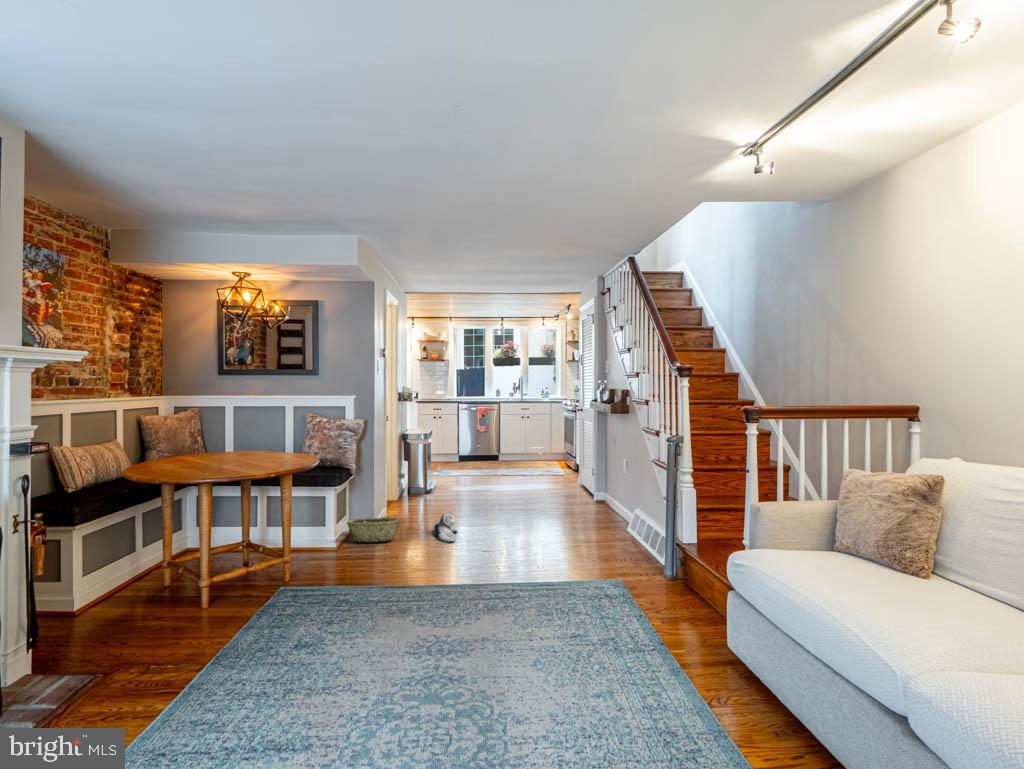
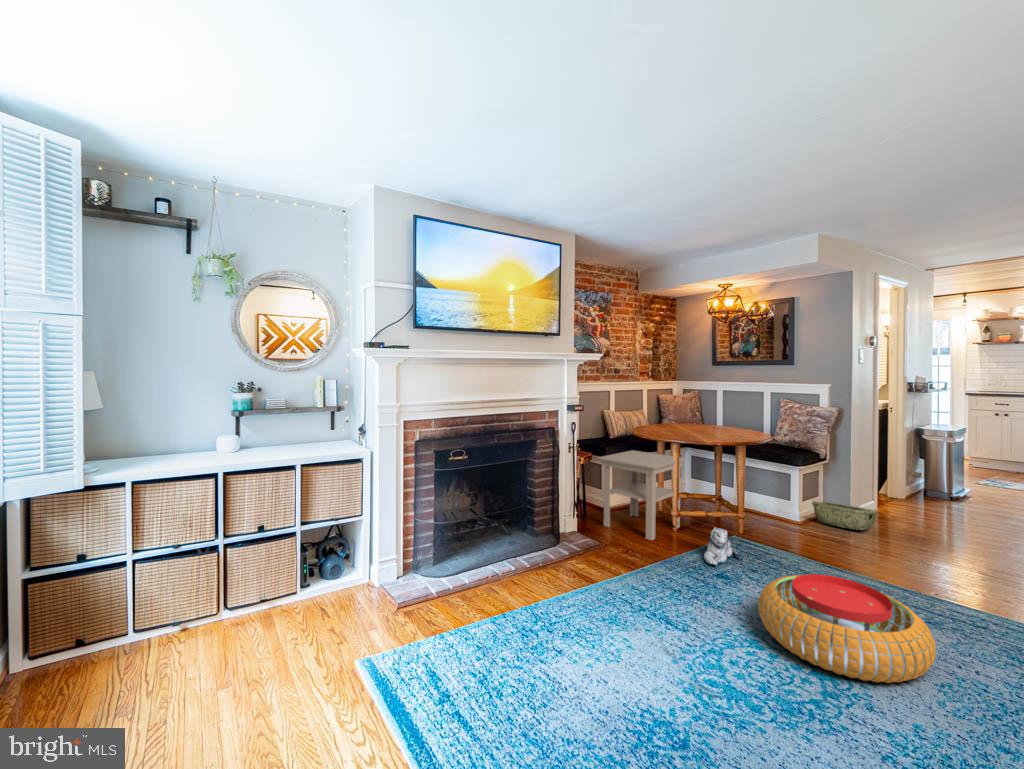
side table: none [67,503,221,645] -> present [598,450,687,540]
plush toy: present [434,513,458,542] -> present [704,527,739,566]
pouf: none [373,597,520,703] -> present [758,574,936,683]

